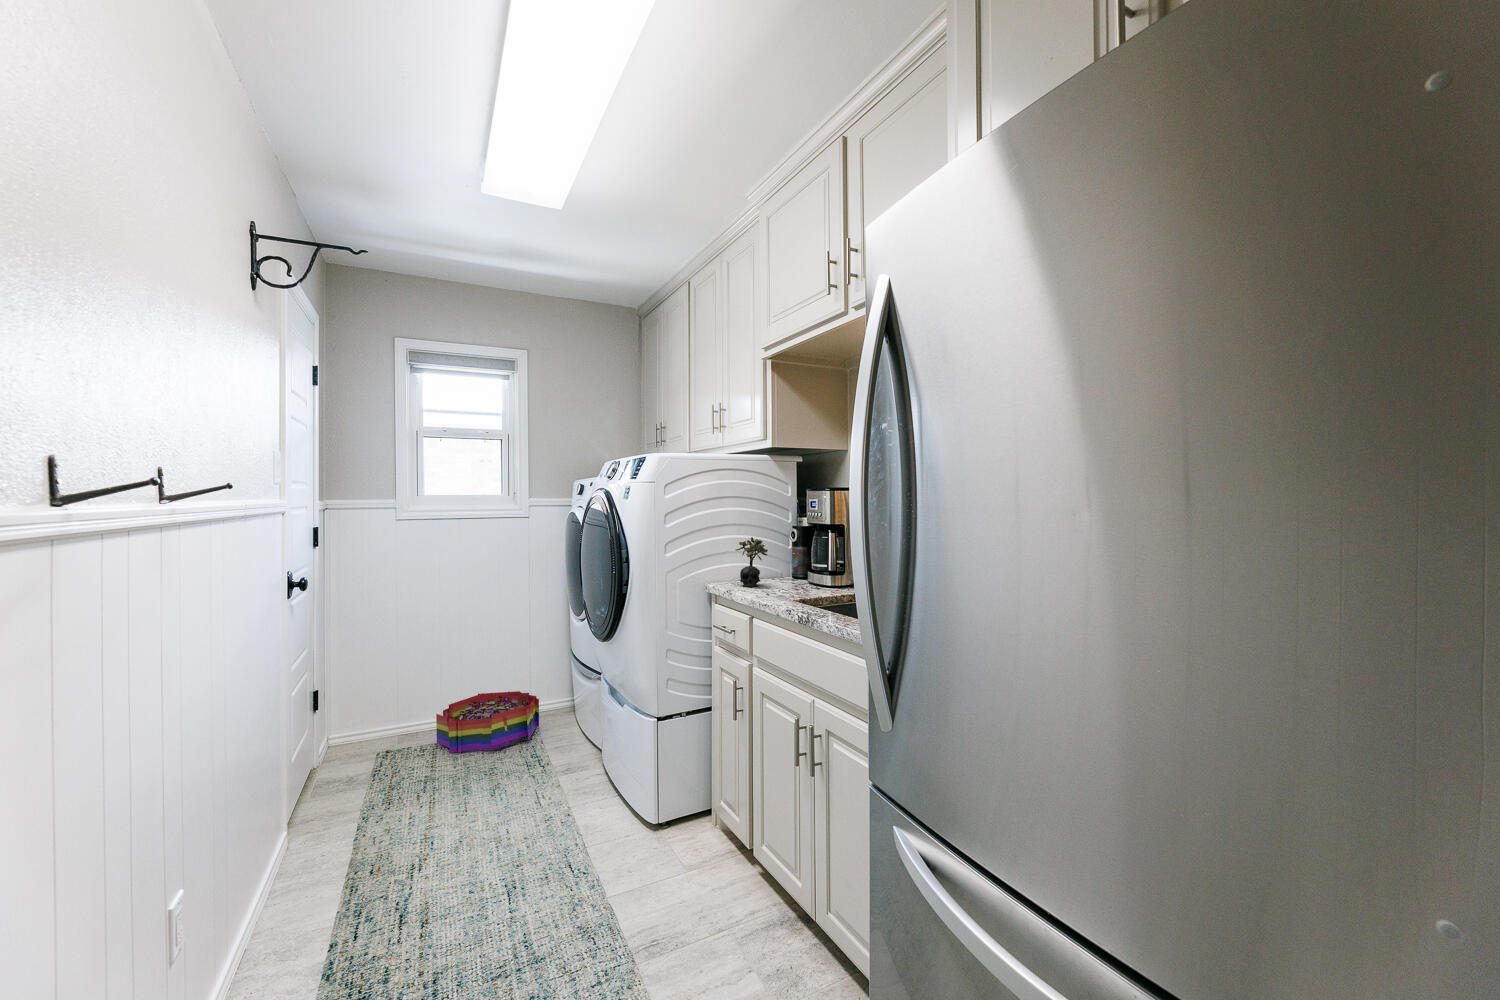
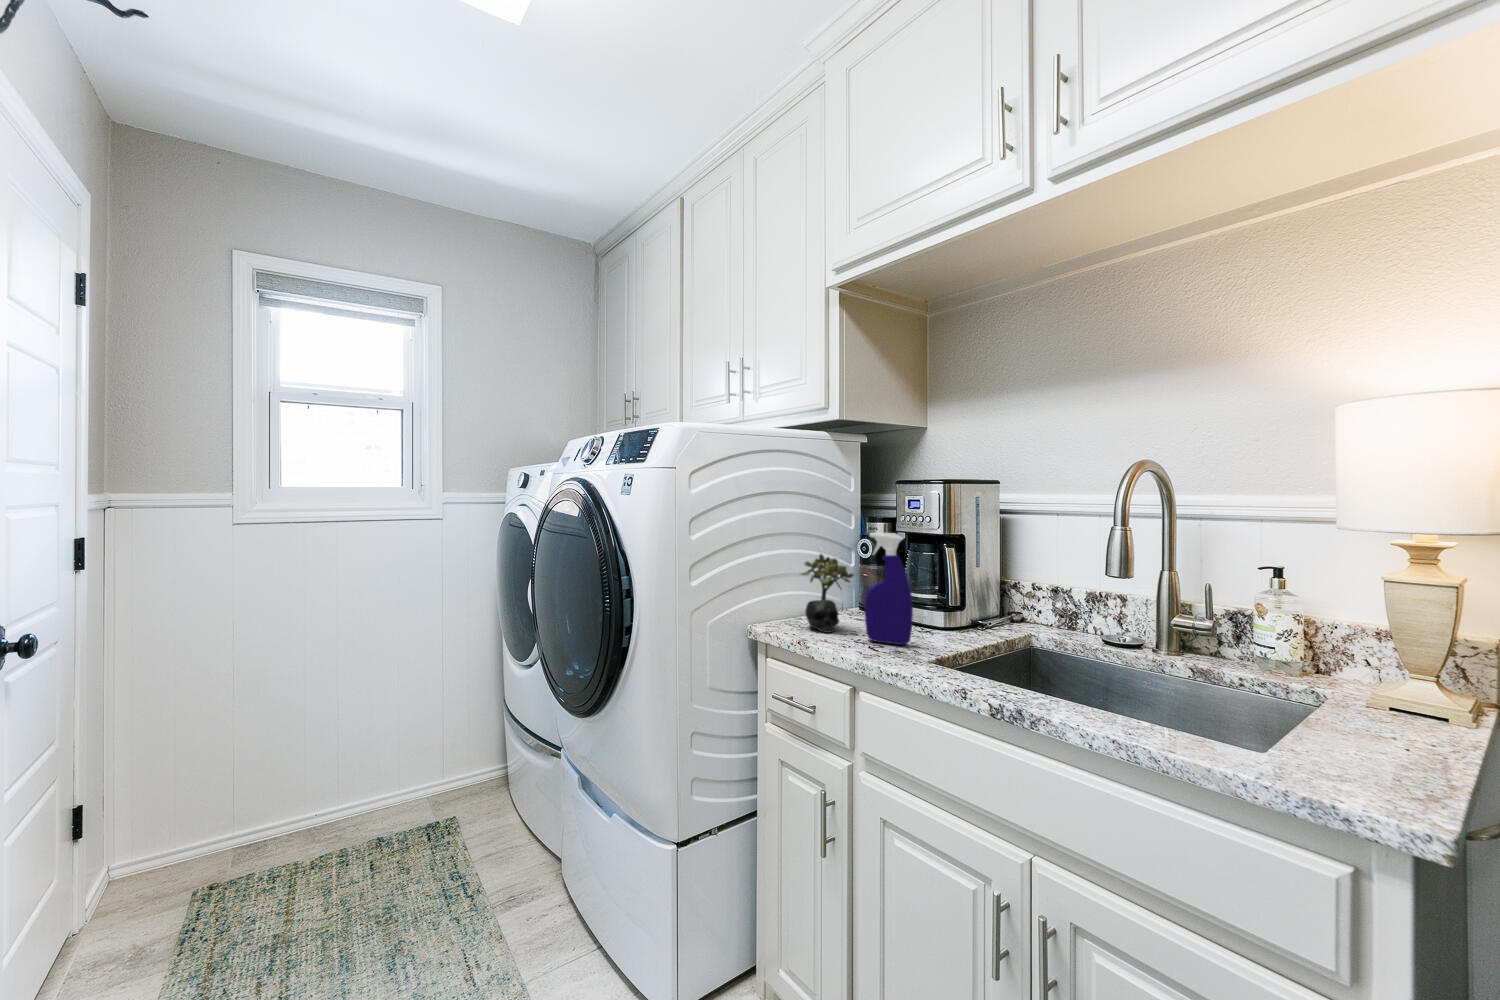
spray bottle: none [767,522,793,593] -> present [864,532,913,645]
storage bin: present [436,691,539,753] -> none [297,768,458,880]

